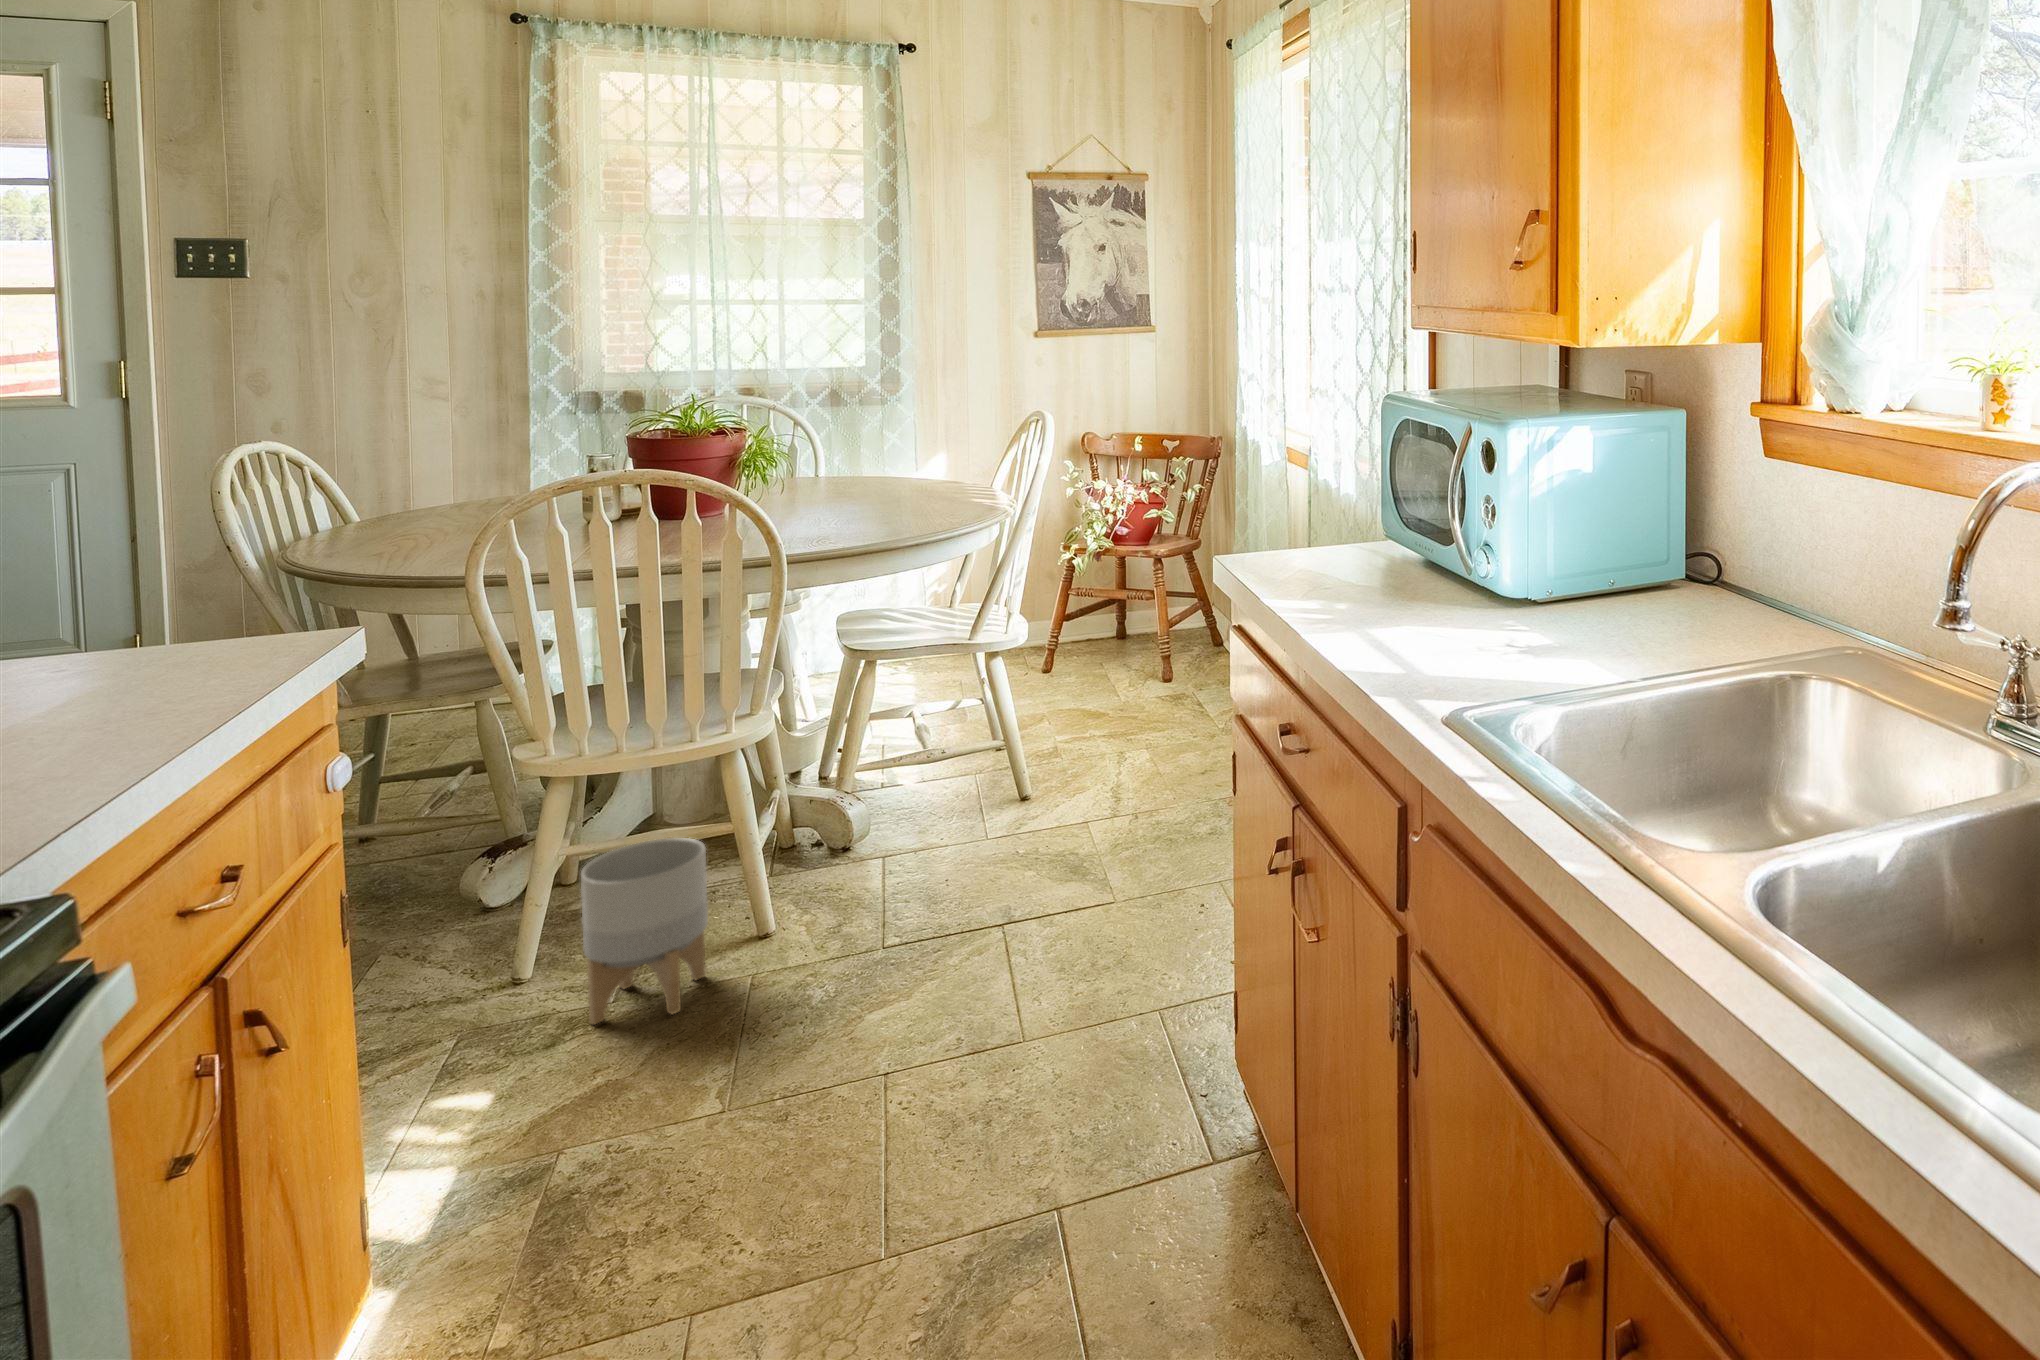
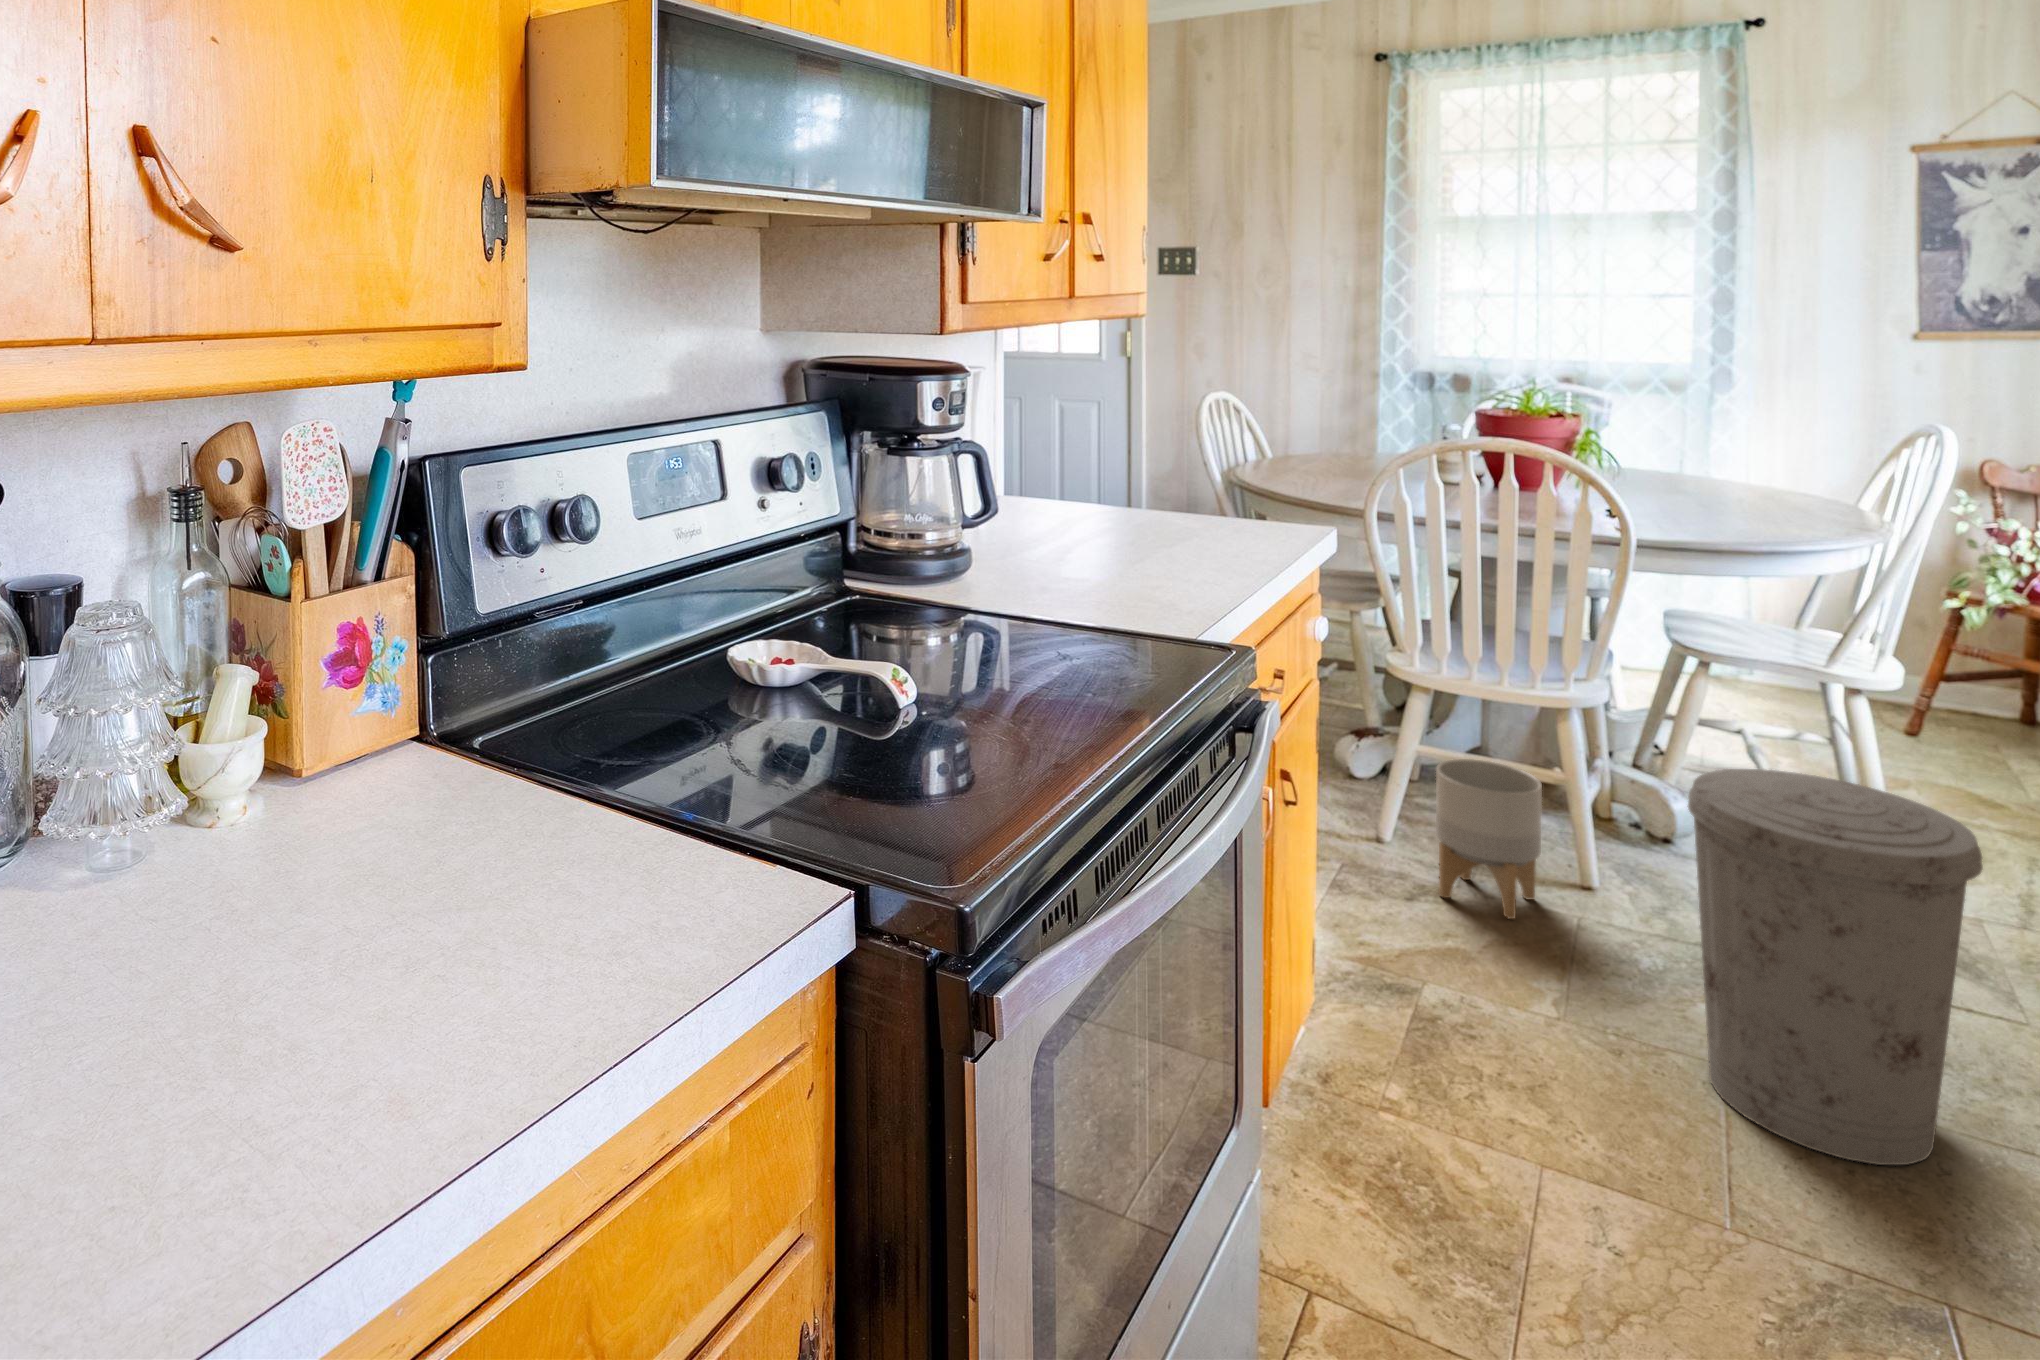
trash can: none [831,750,1057,1118] -> present [1687,769,1983,1165]

